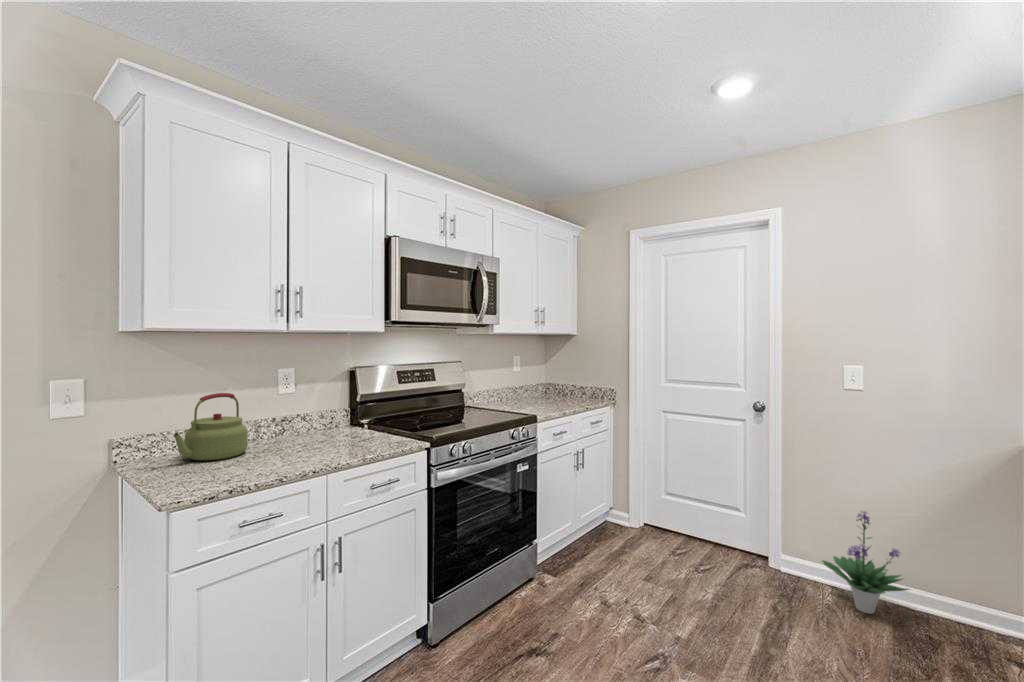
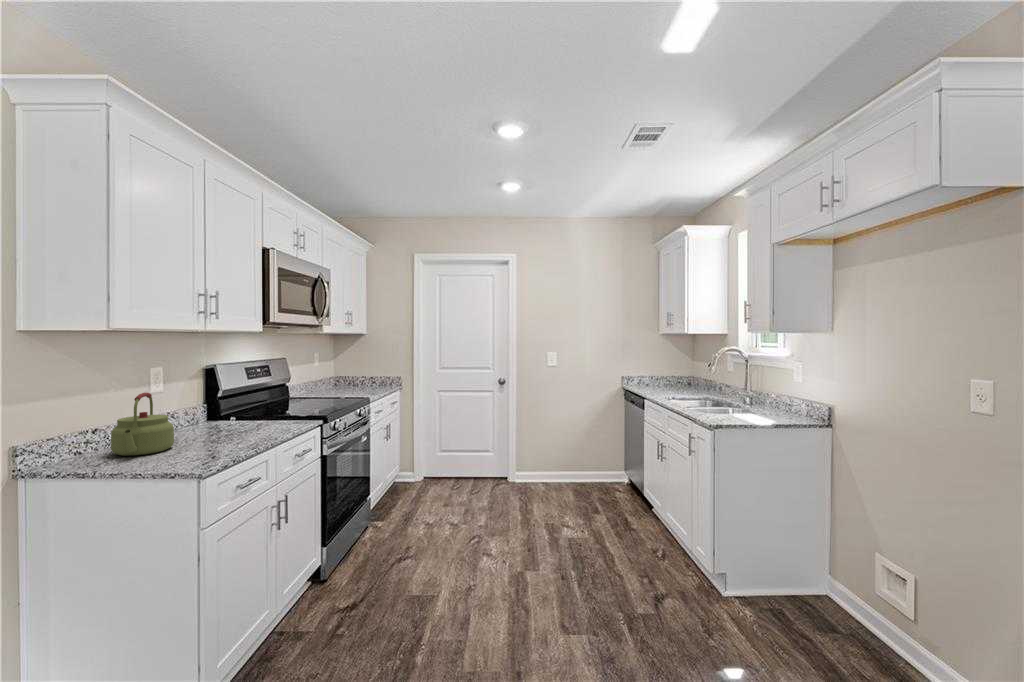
potted plant: present [822,511,910,614] -> none [539,433,581,490]

